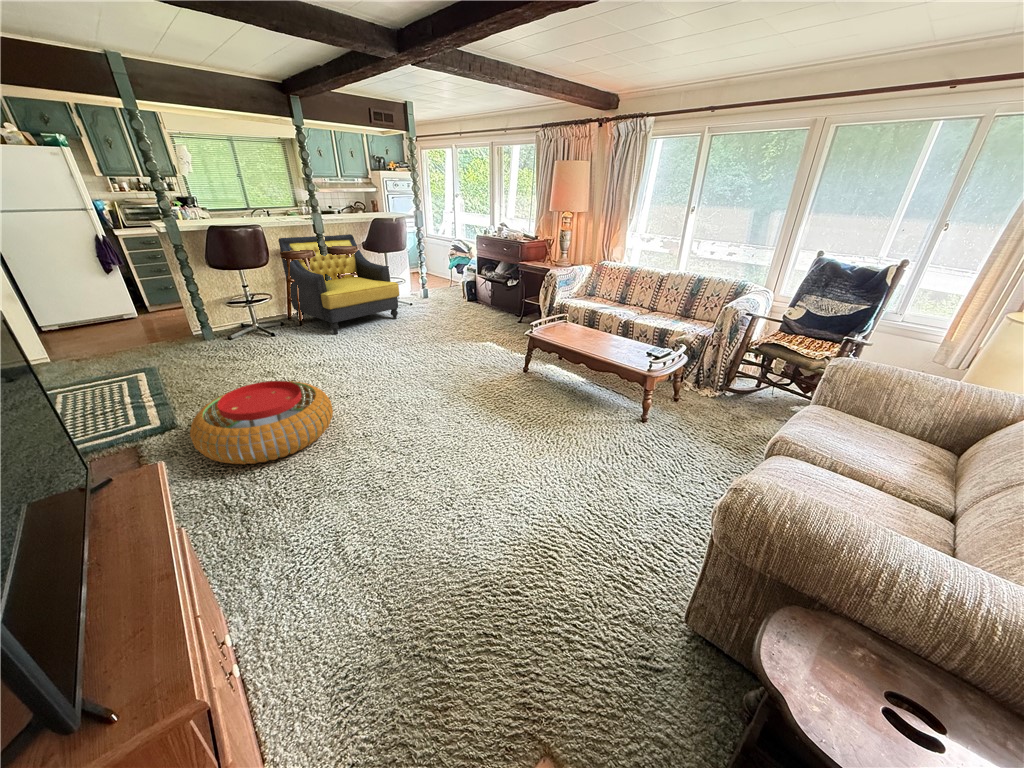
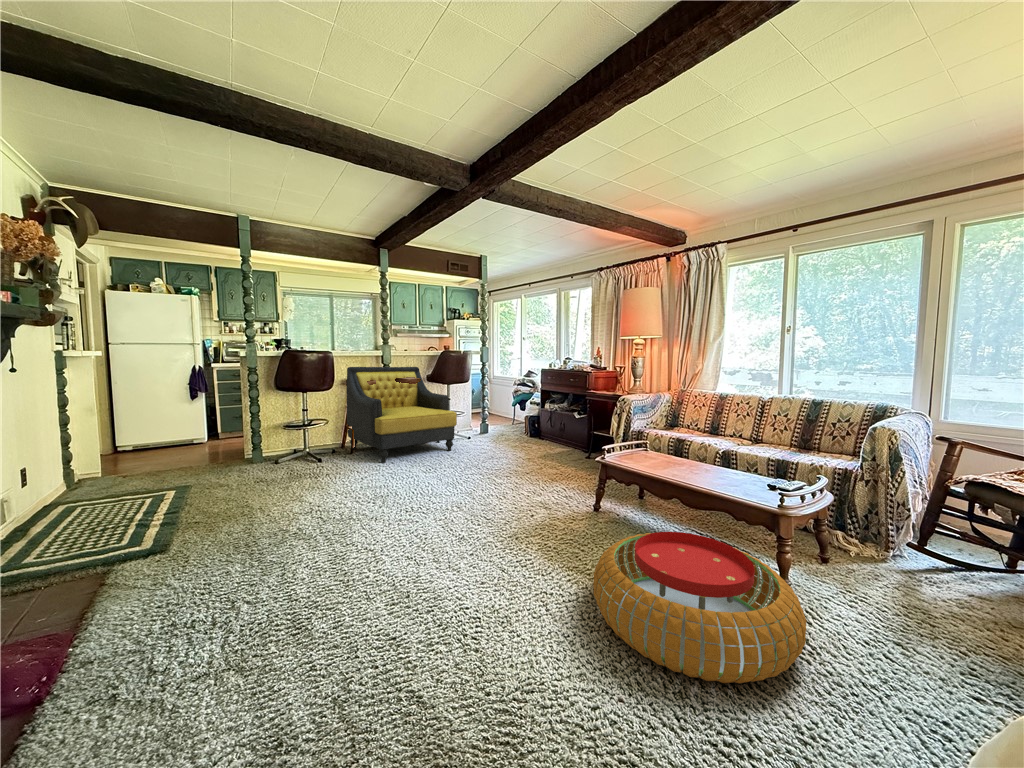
pouf: present [190,381,333,464] -> present [593,532,807,683]

